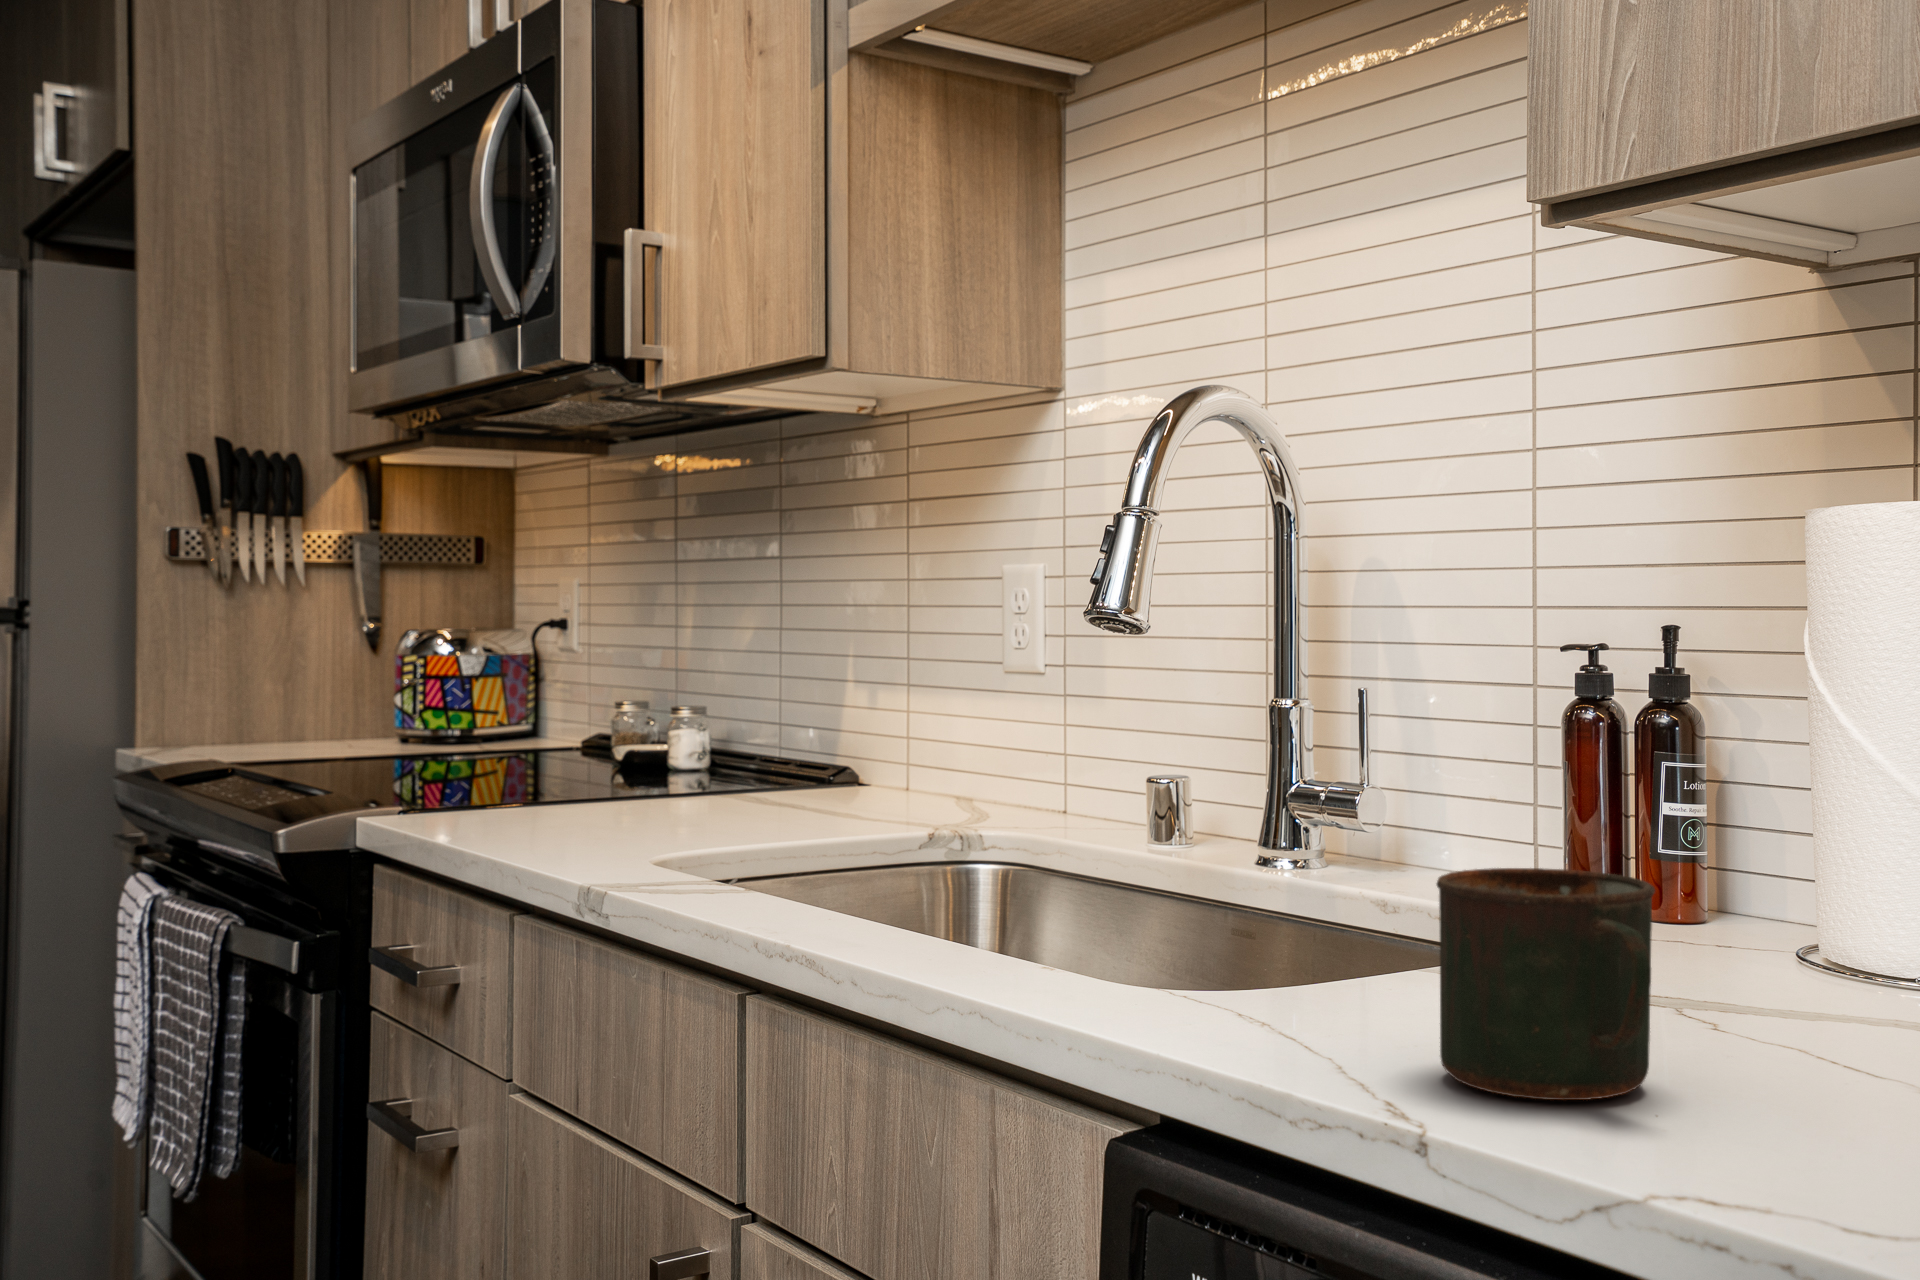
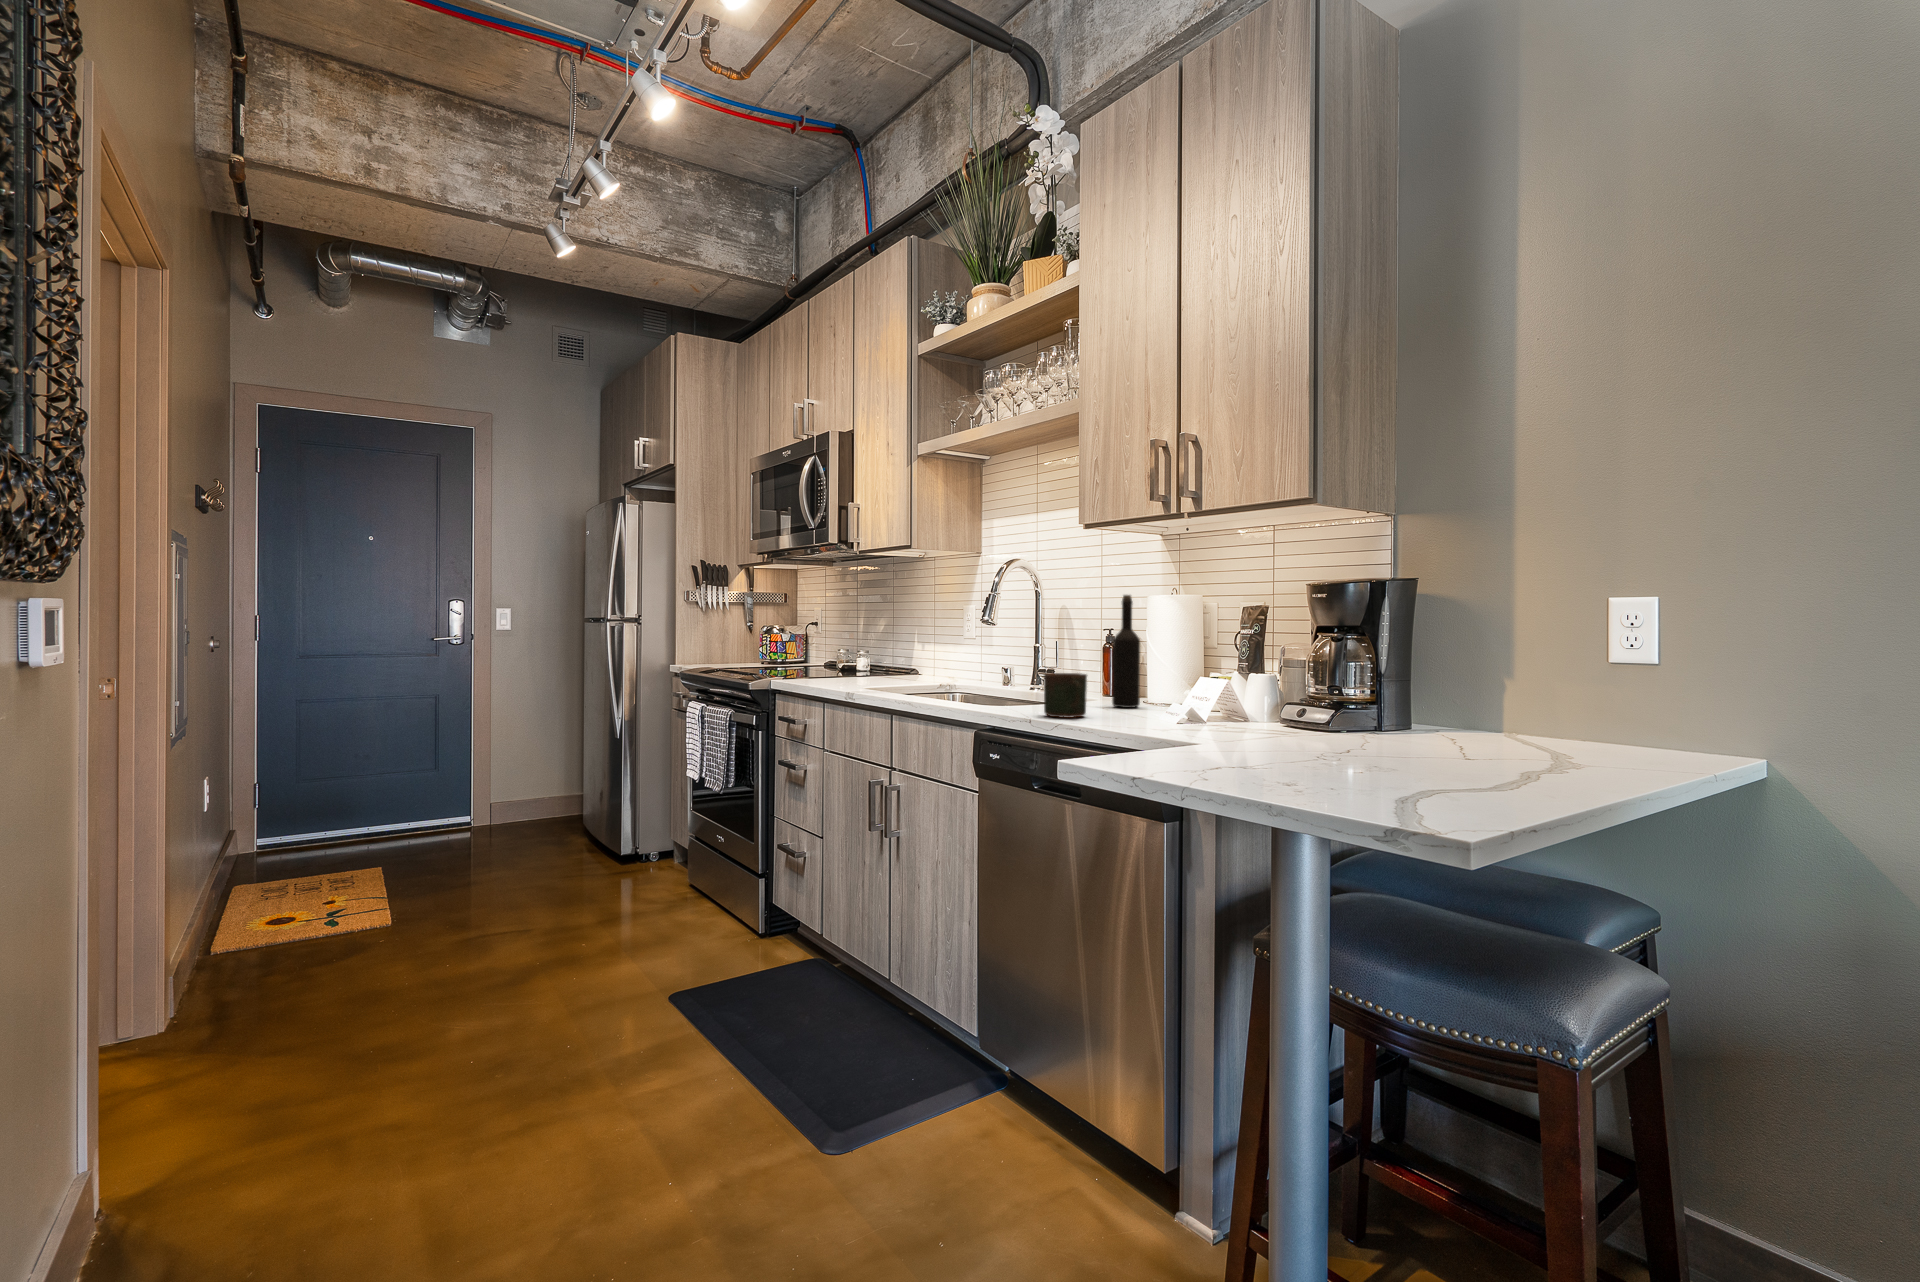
wine bottle: none [1672,508,1797,994] -> present [1112,595,1140,708]

